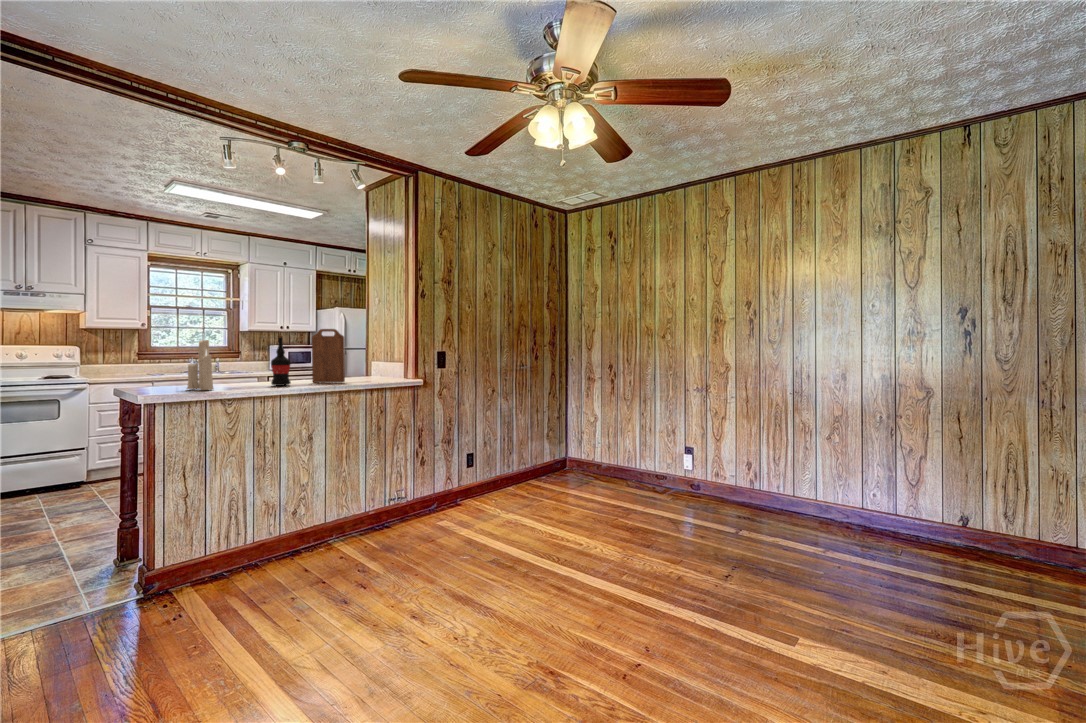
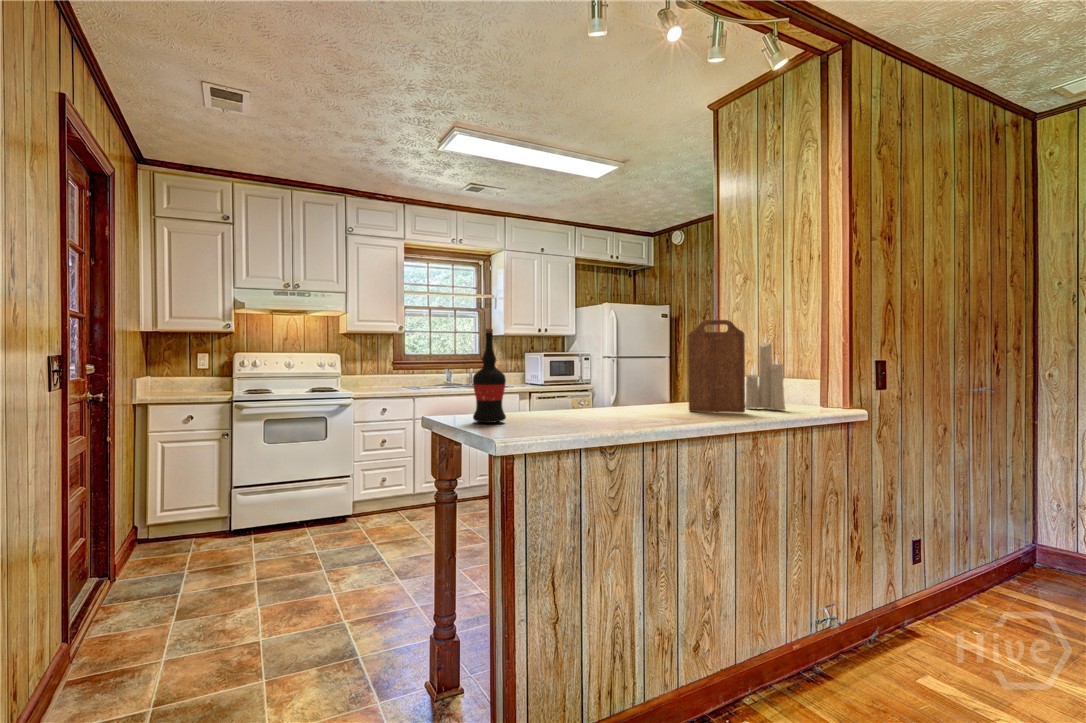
wine bottle: present [271,335,291,386] -> present [473,329,506,423]
candle: present [187,340,214,390] -> present [745,339,785,410]

